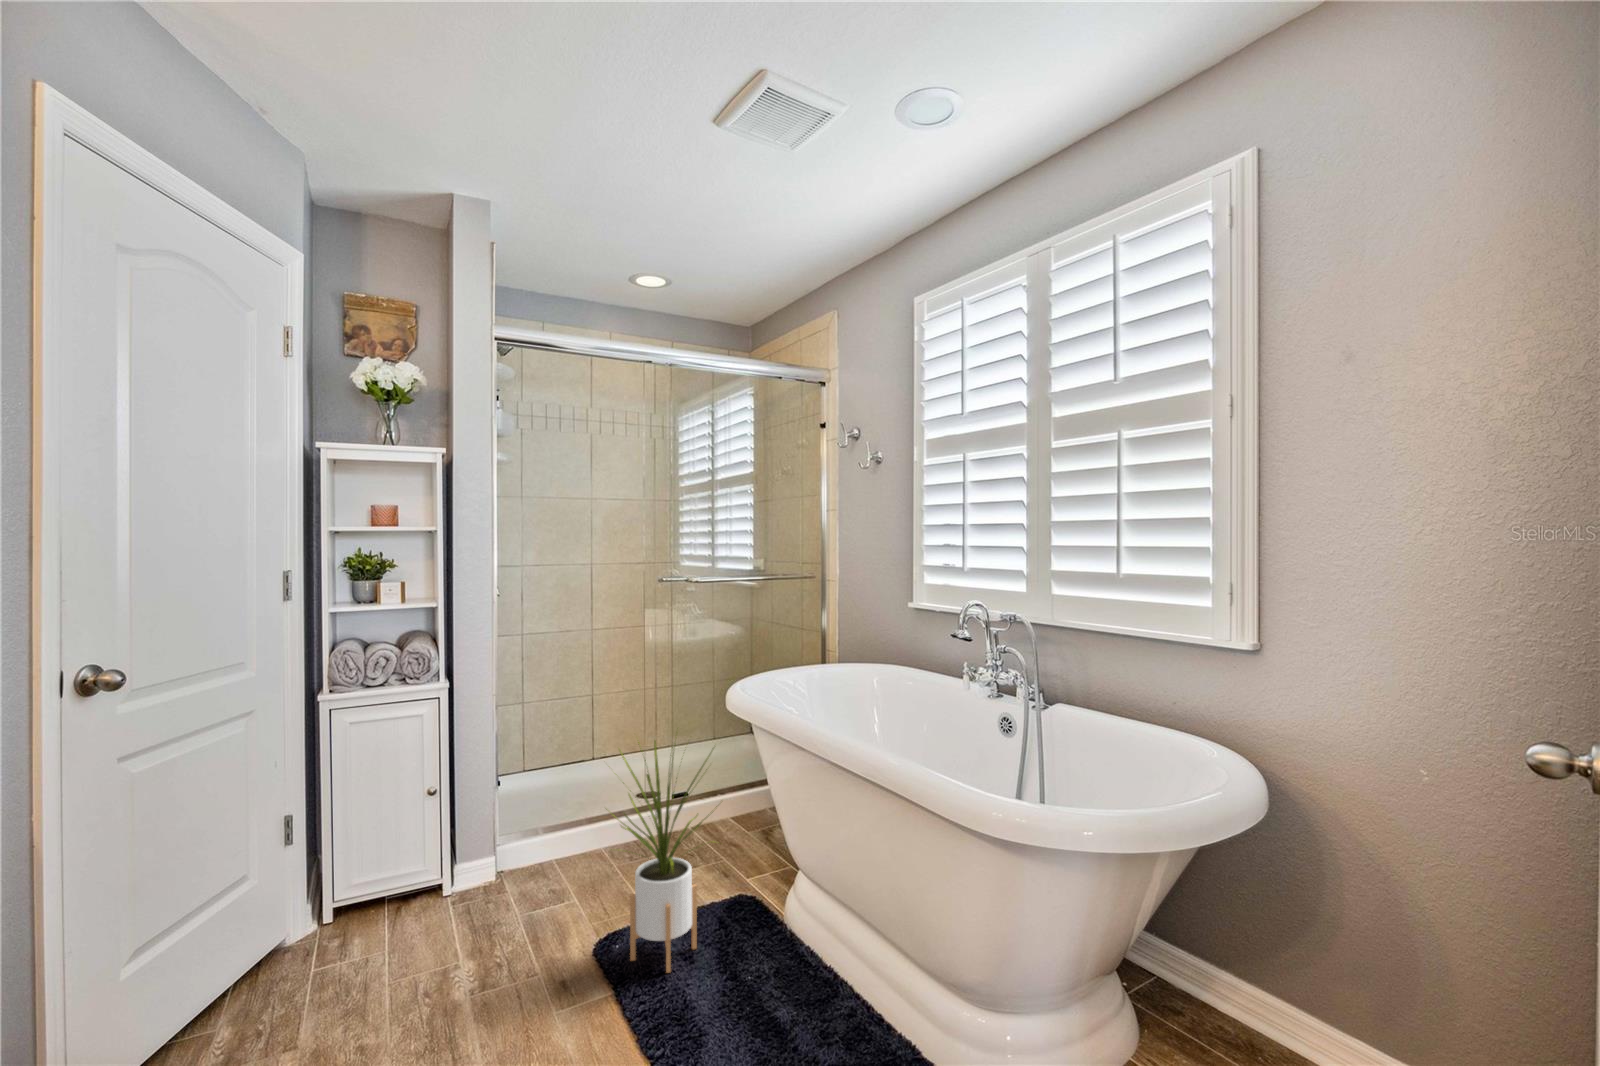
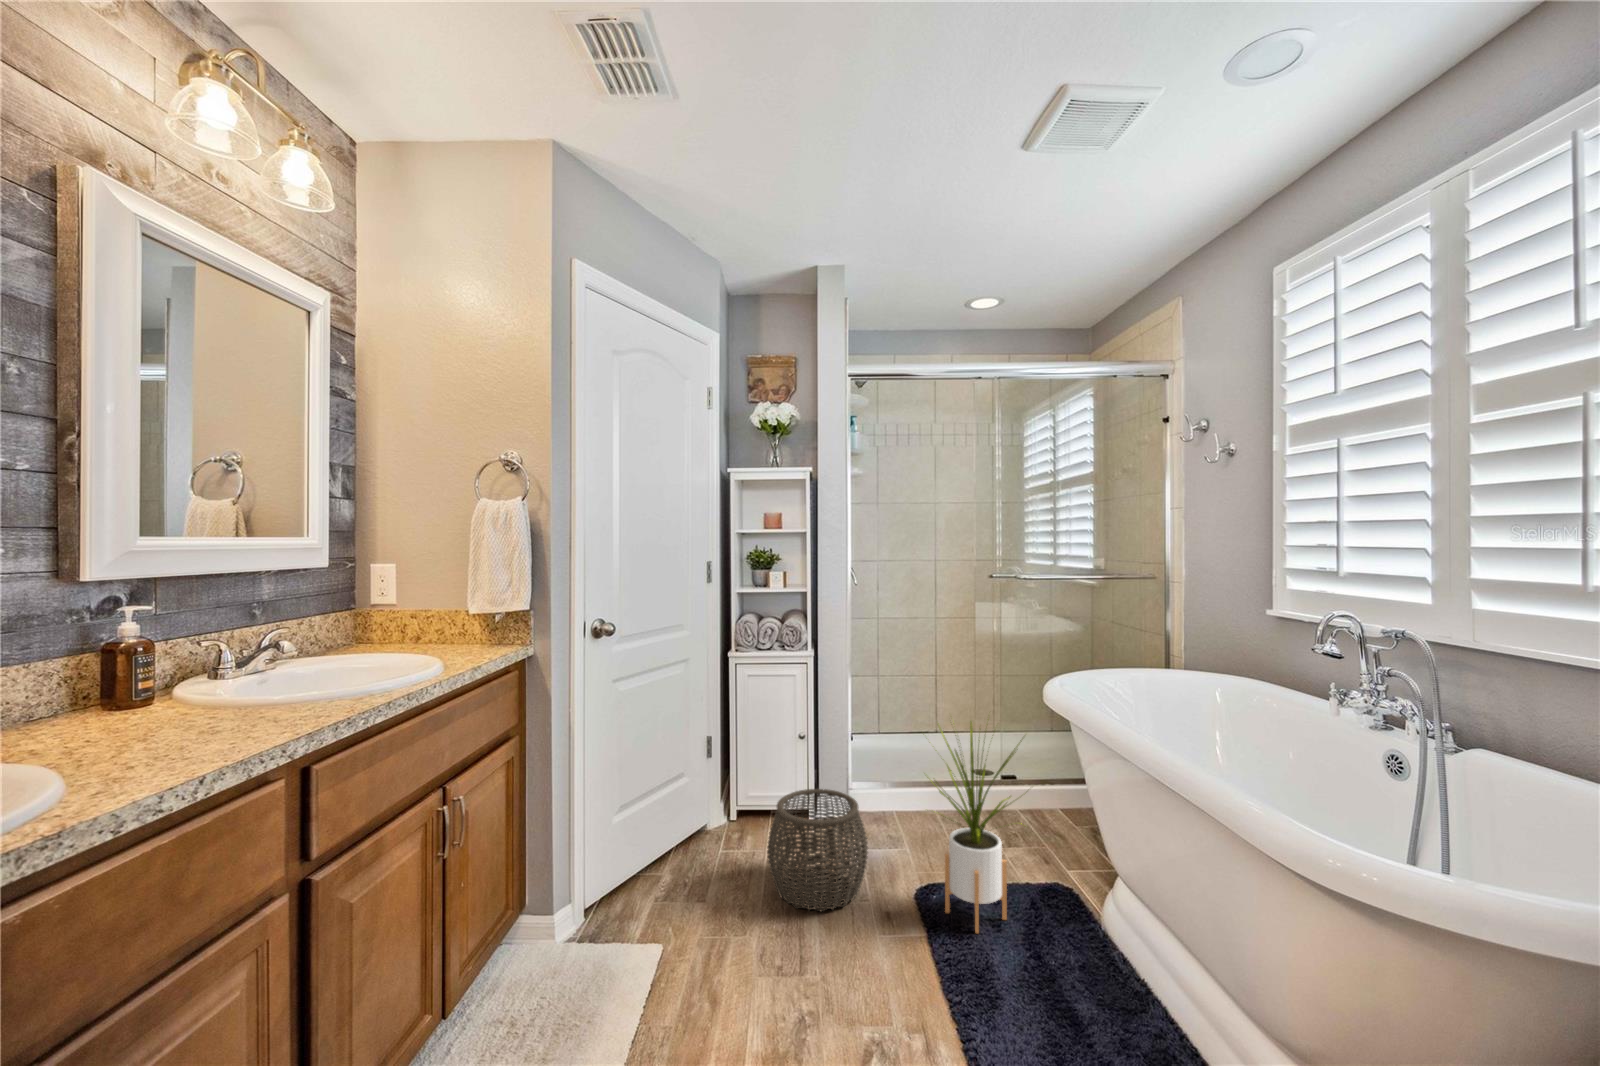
woven basket: none [395,853,536,1014] -> present [767,789,868,911]

